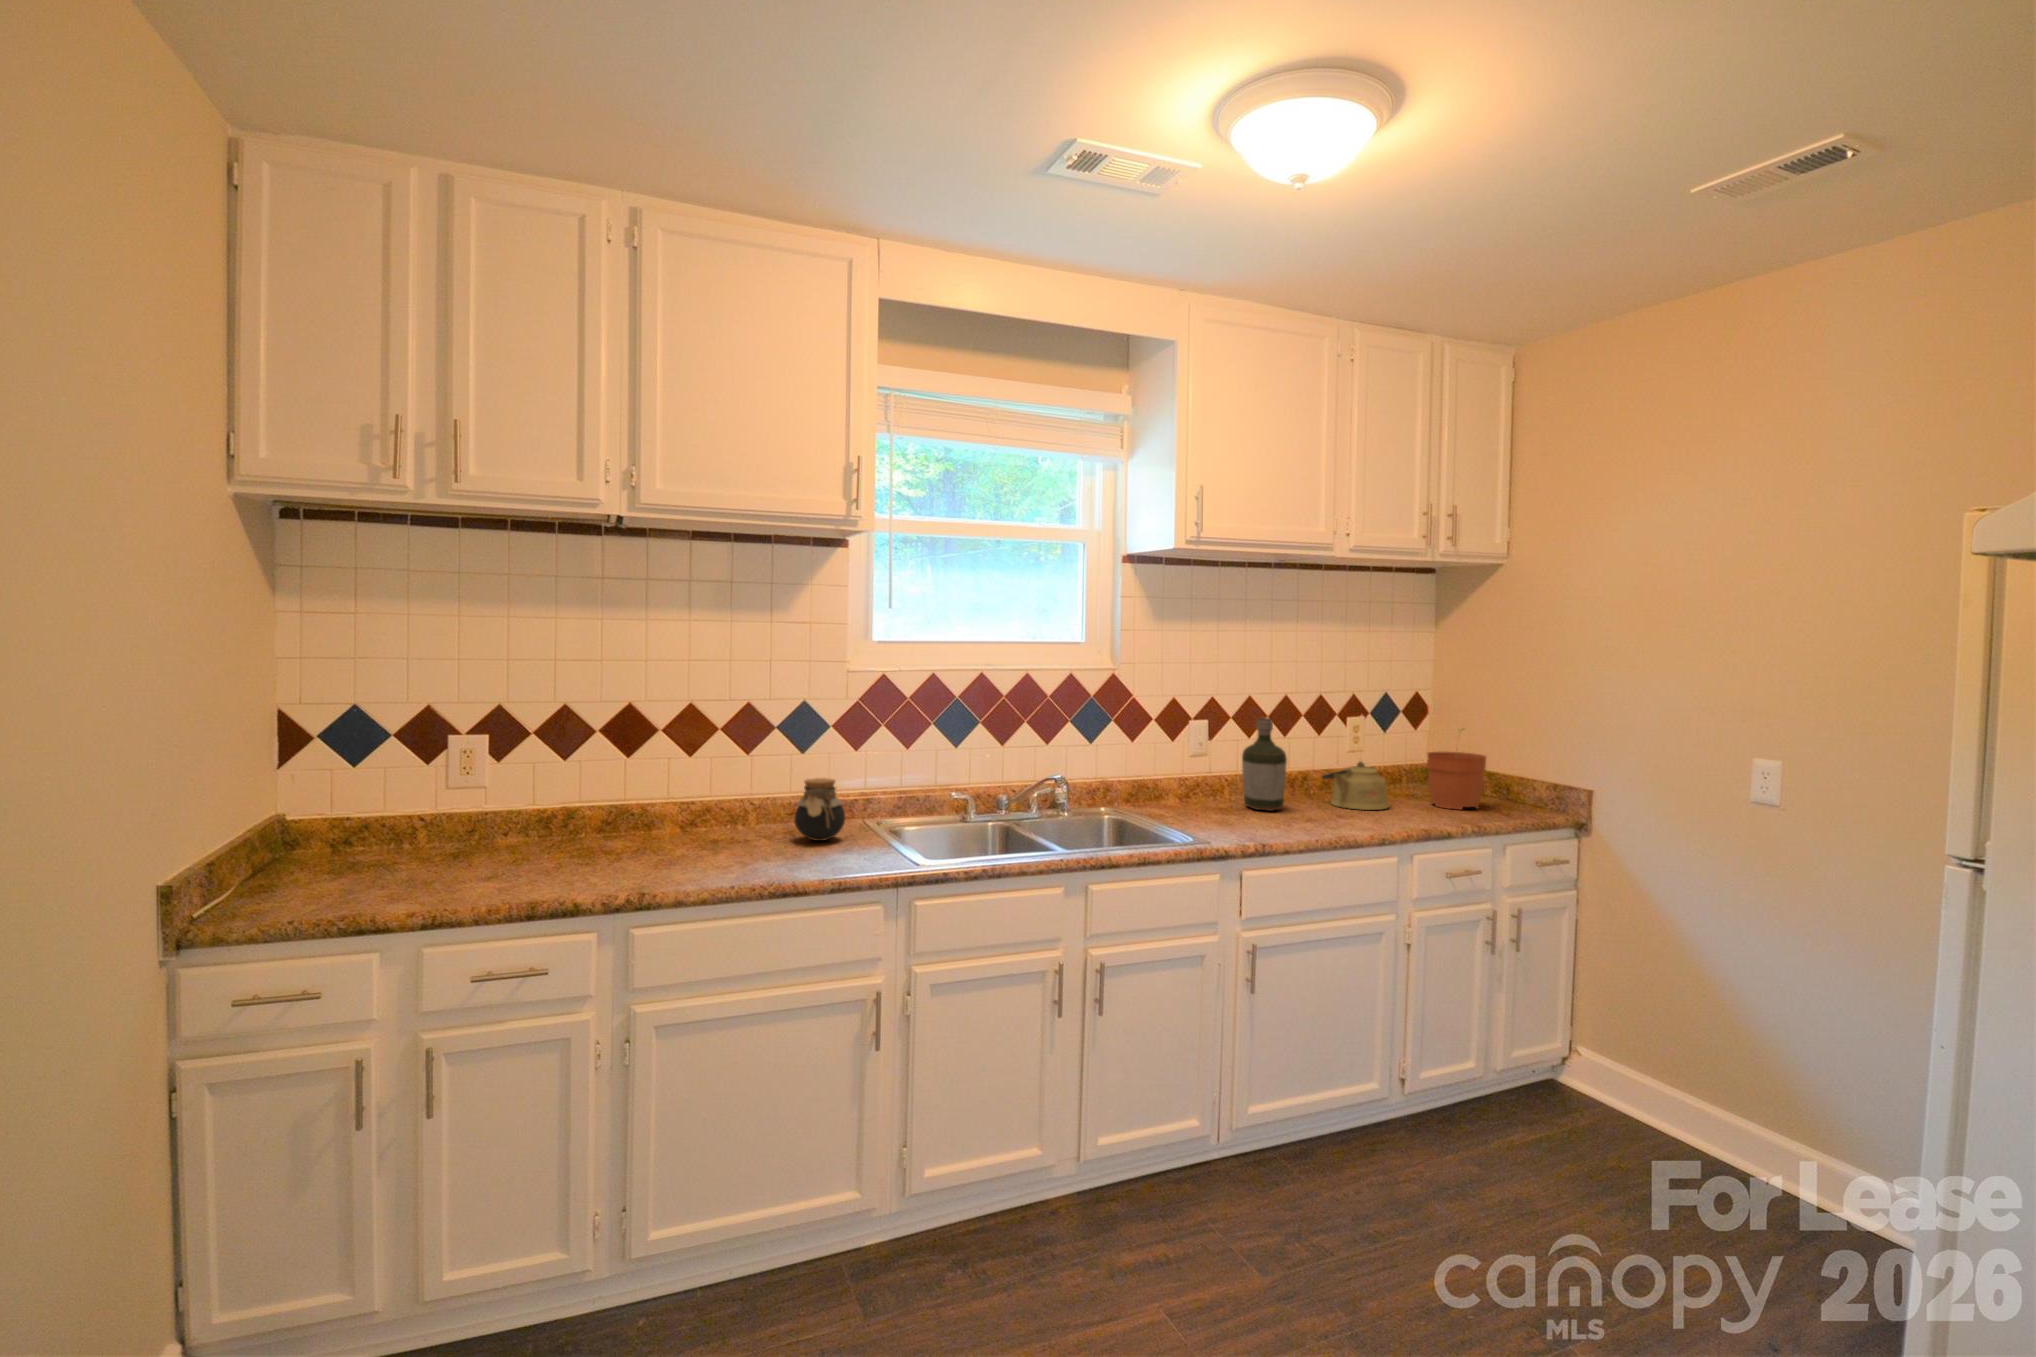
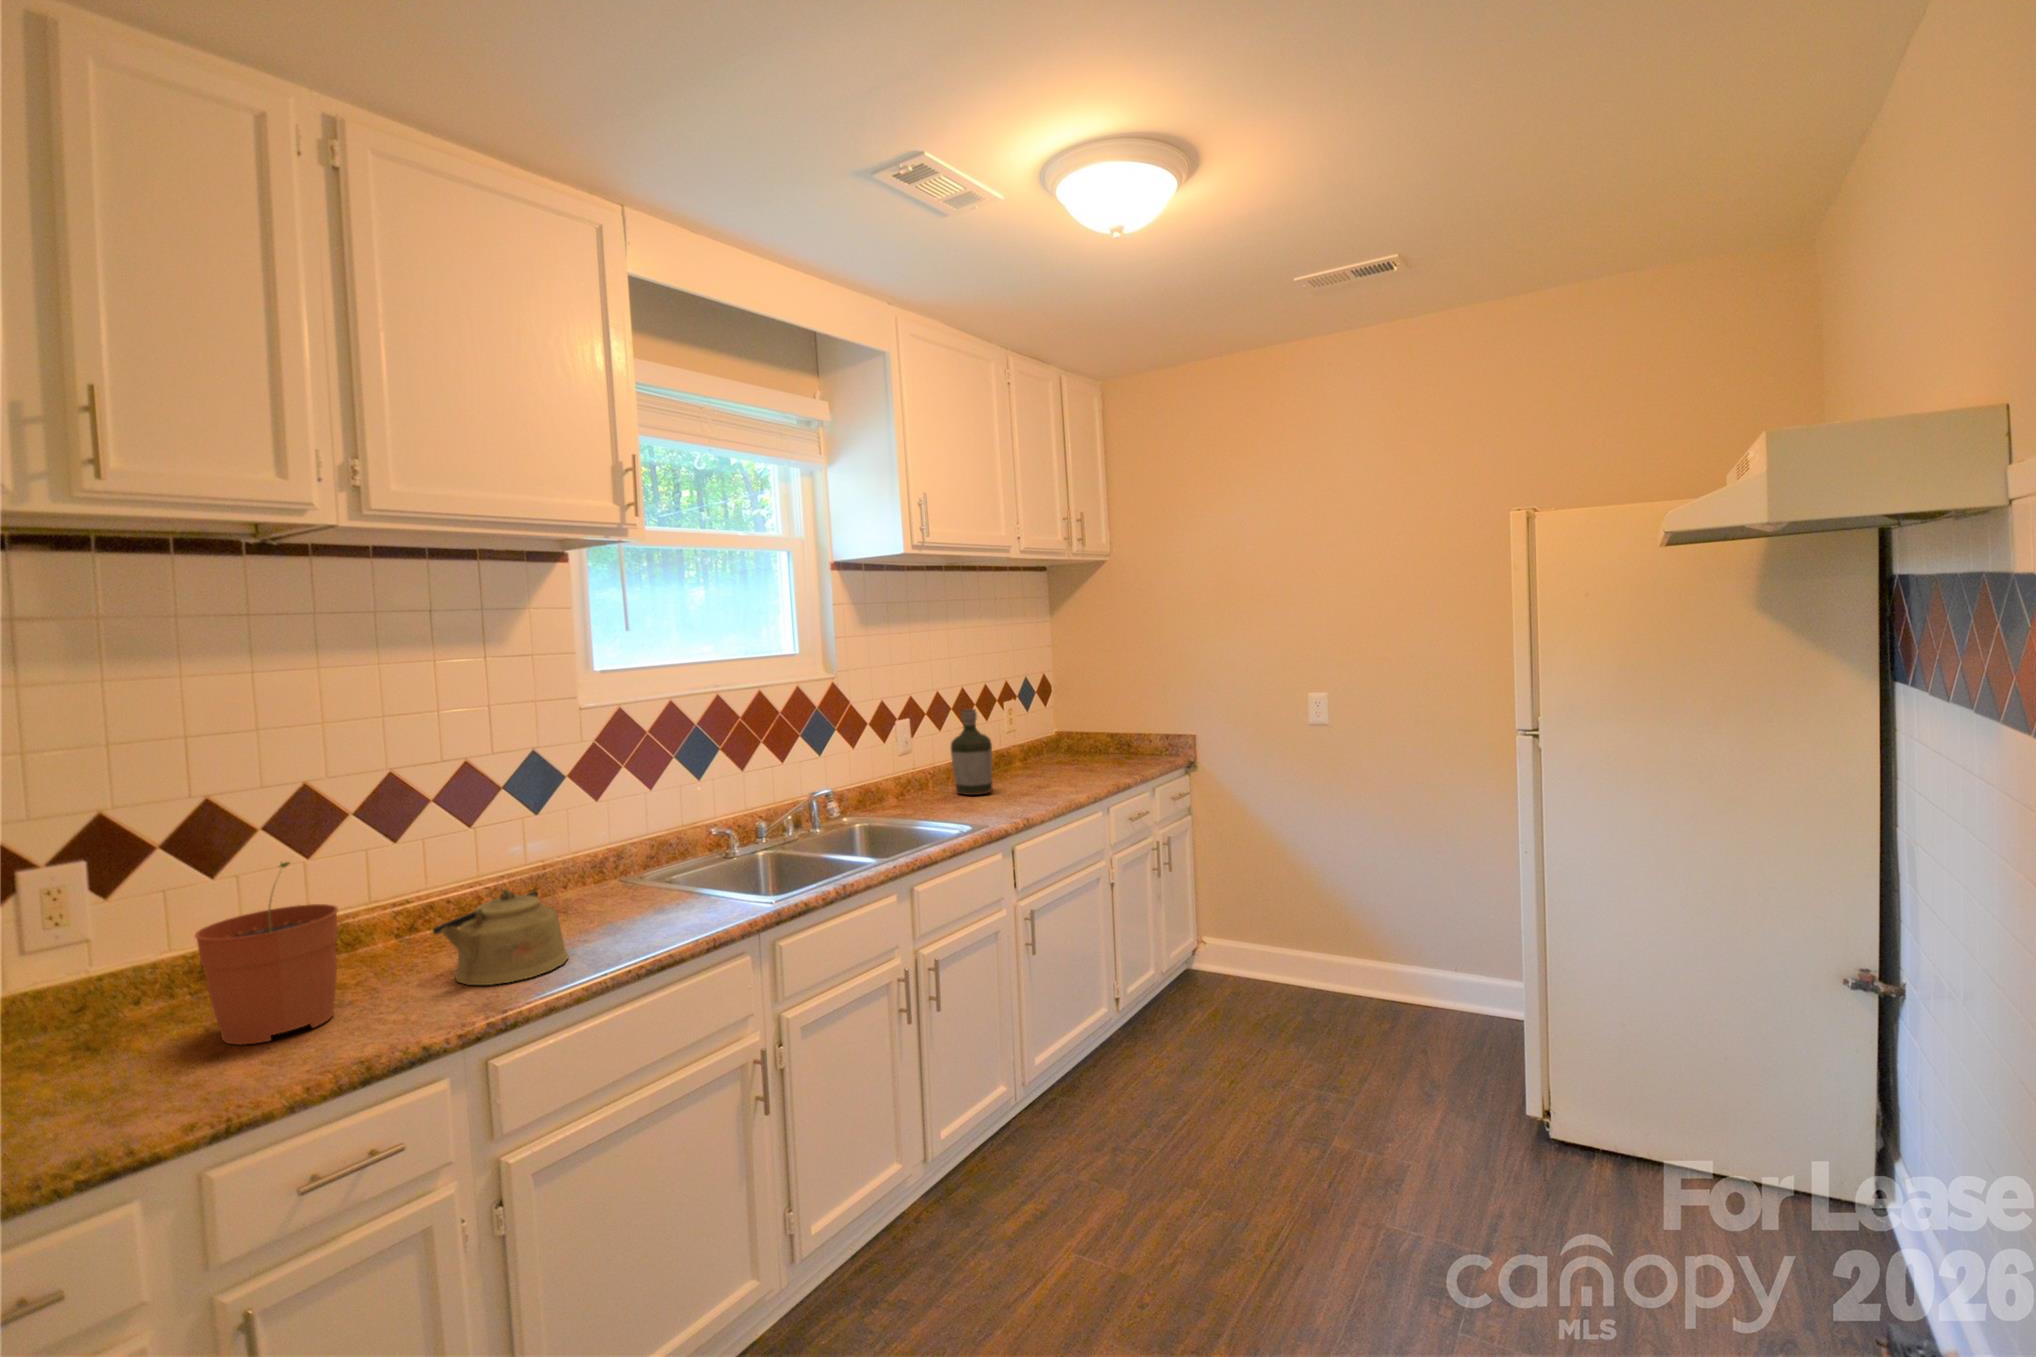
plant pot: present [1427,752,1486,810] -> present [195,862,338,1045]
kettle: present [1322,761,1389,810] -> present [433,889,568,985]
jar: present [794,778,845,841] -> none [573,835,638,911]

